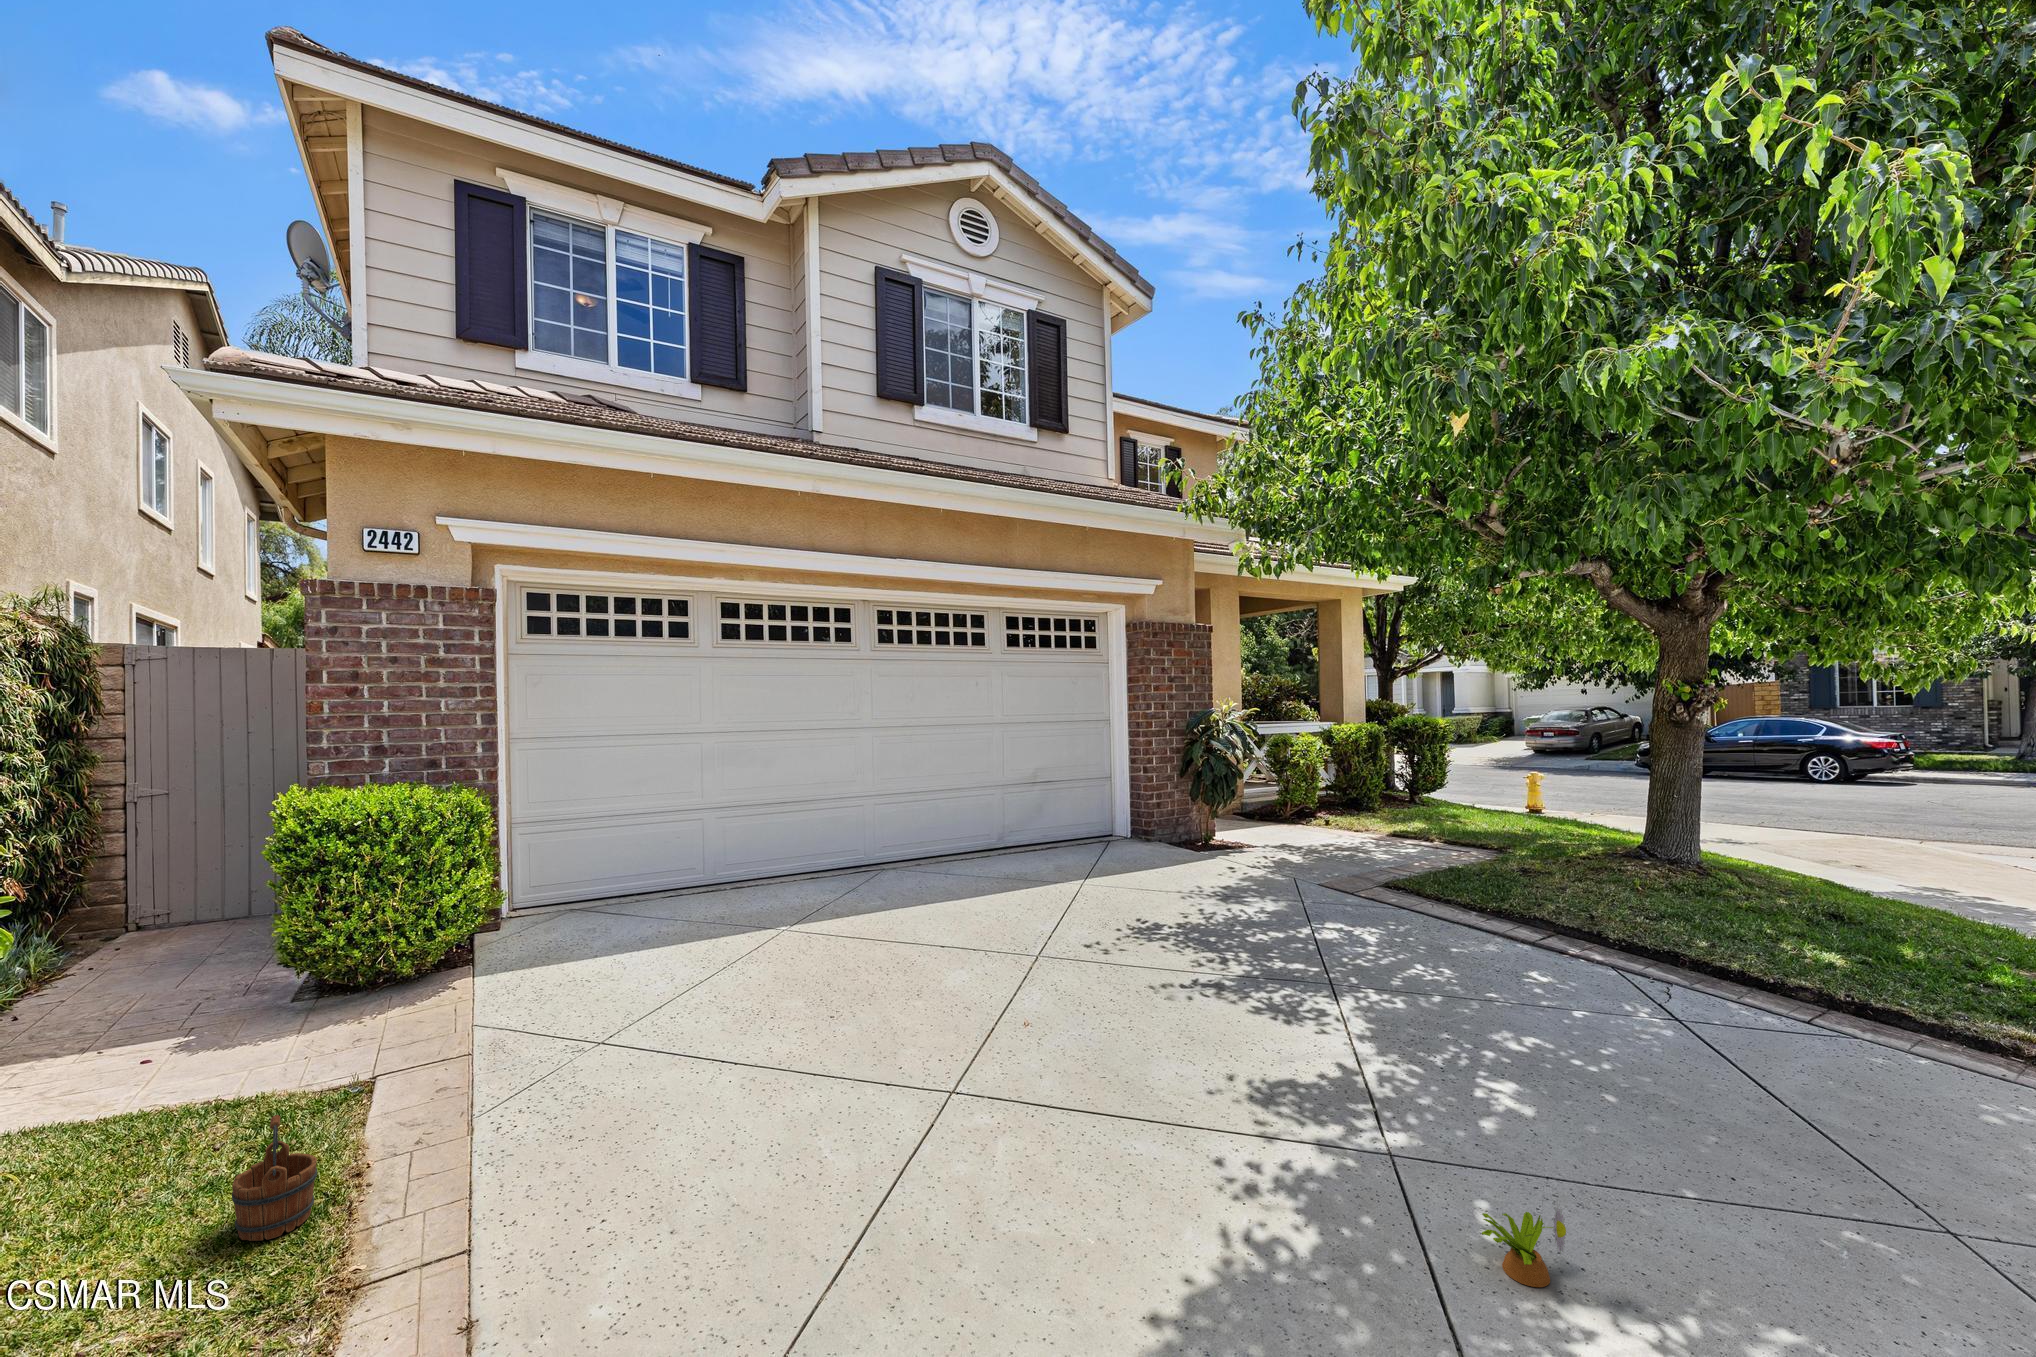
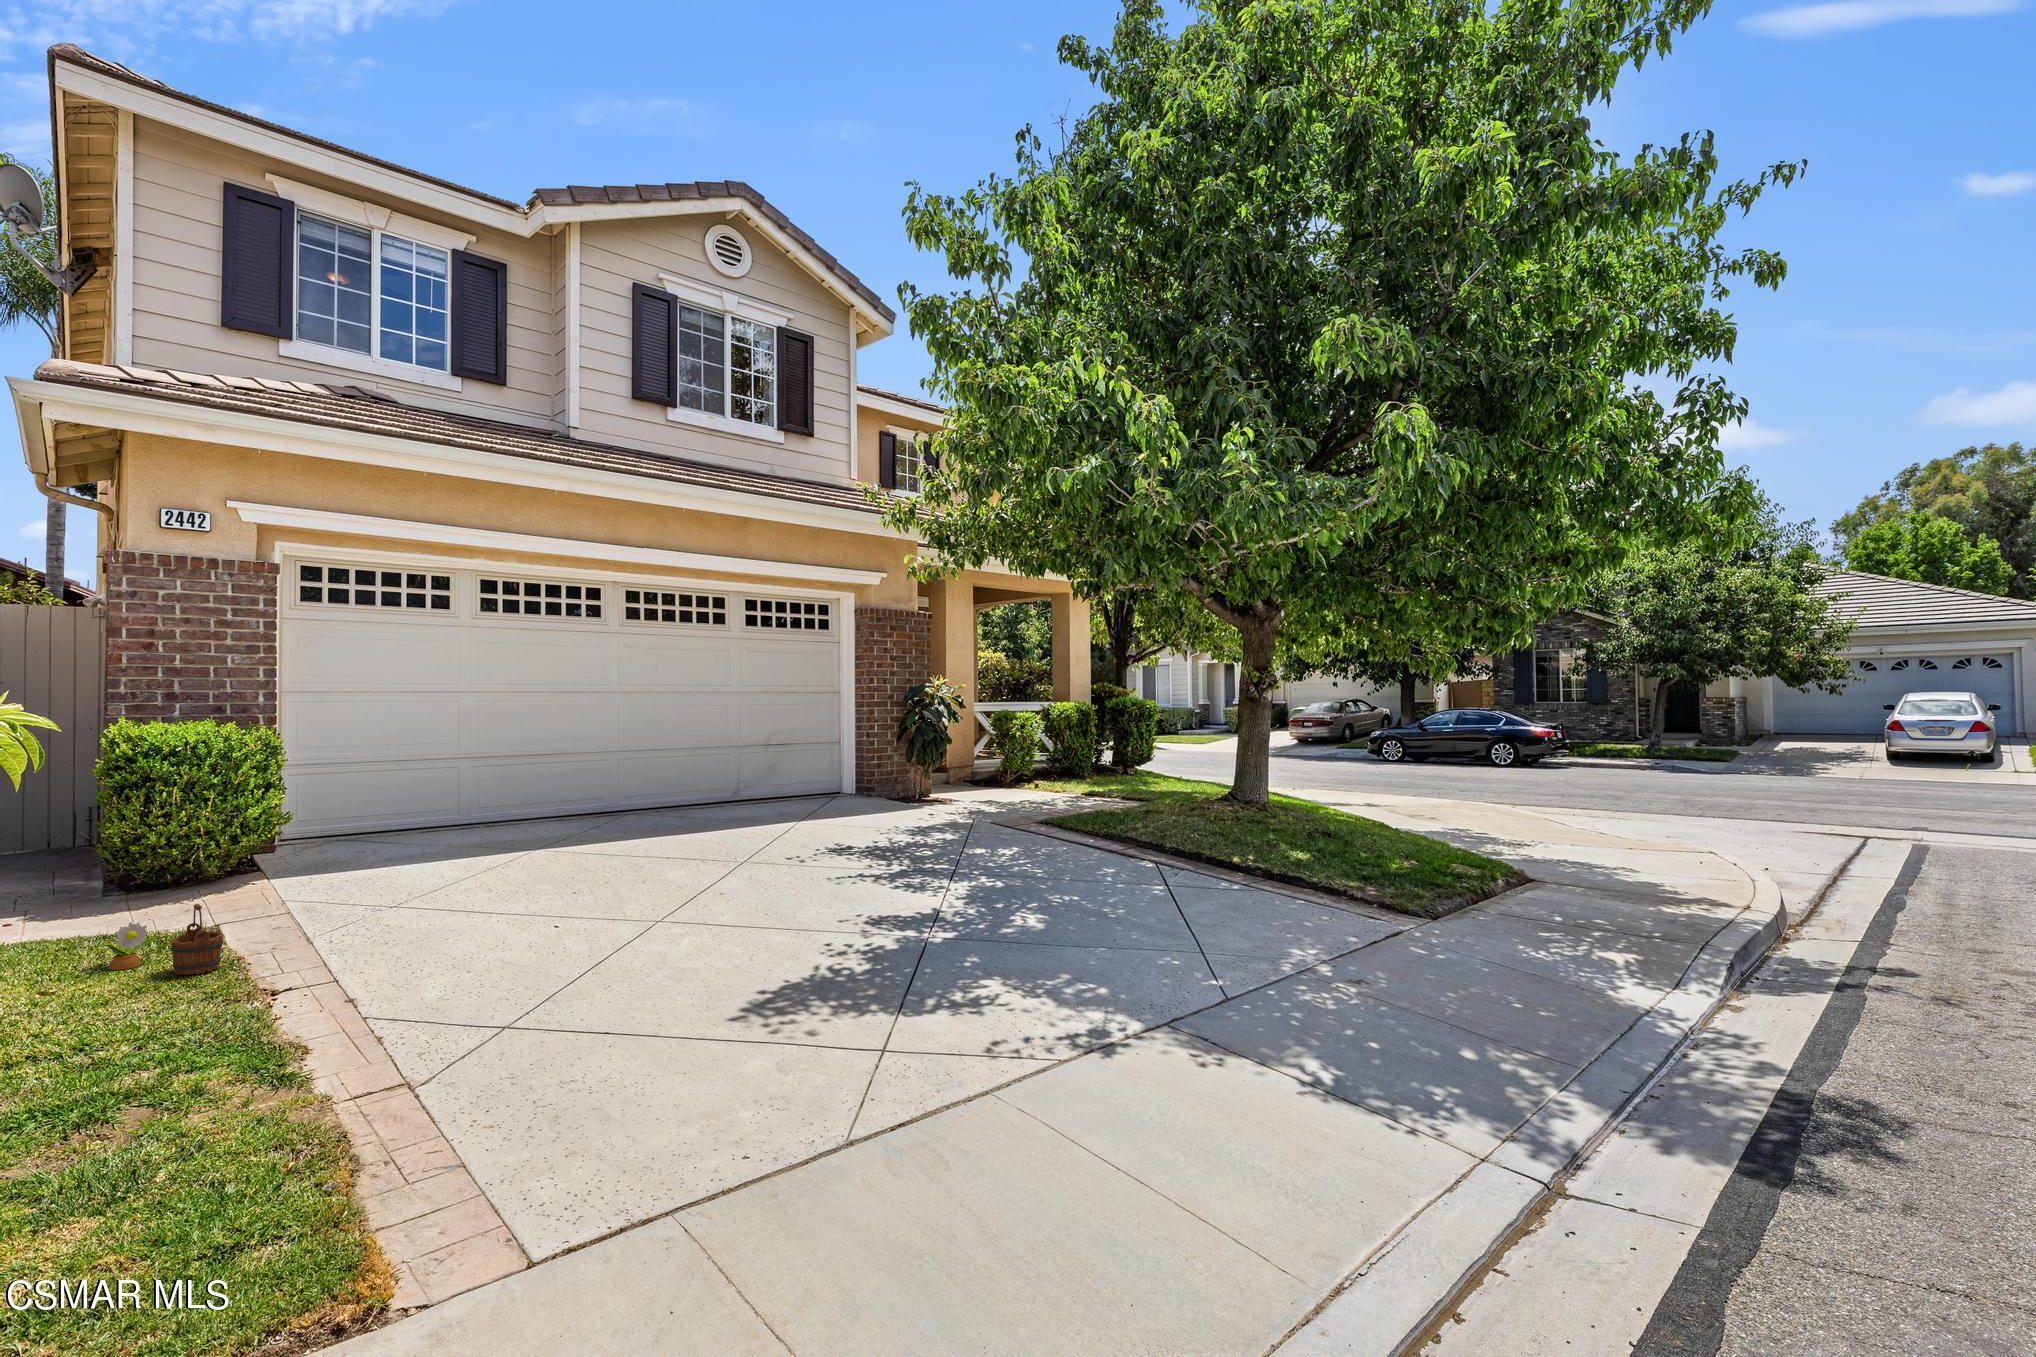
decorative plant: present [1481,1206,1566,1287] -> present [97,922,159,970]

